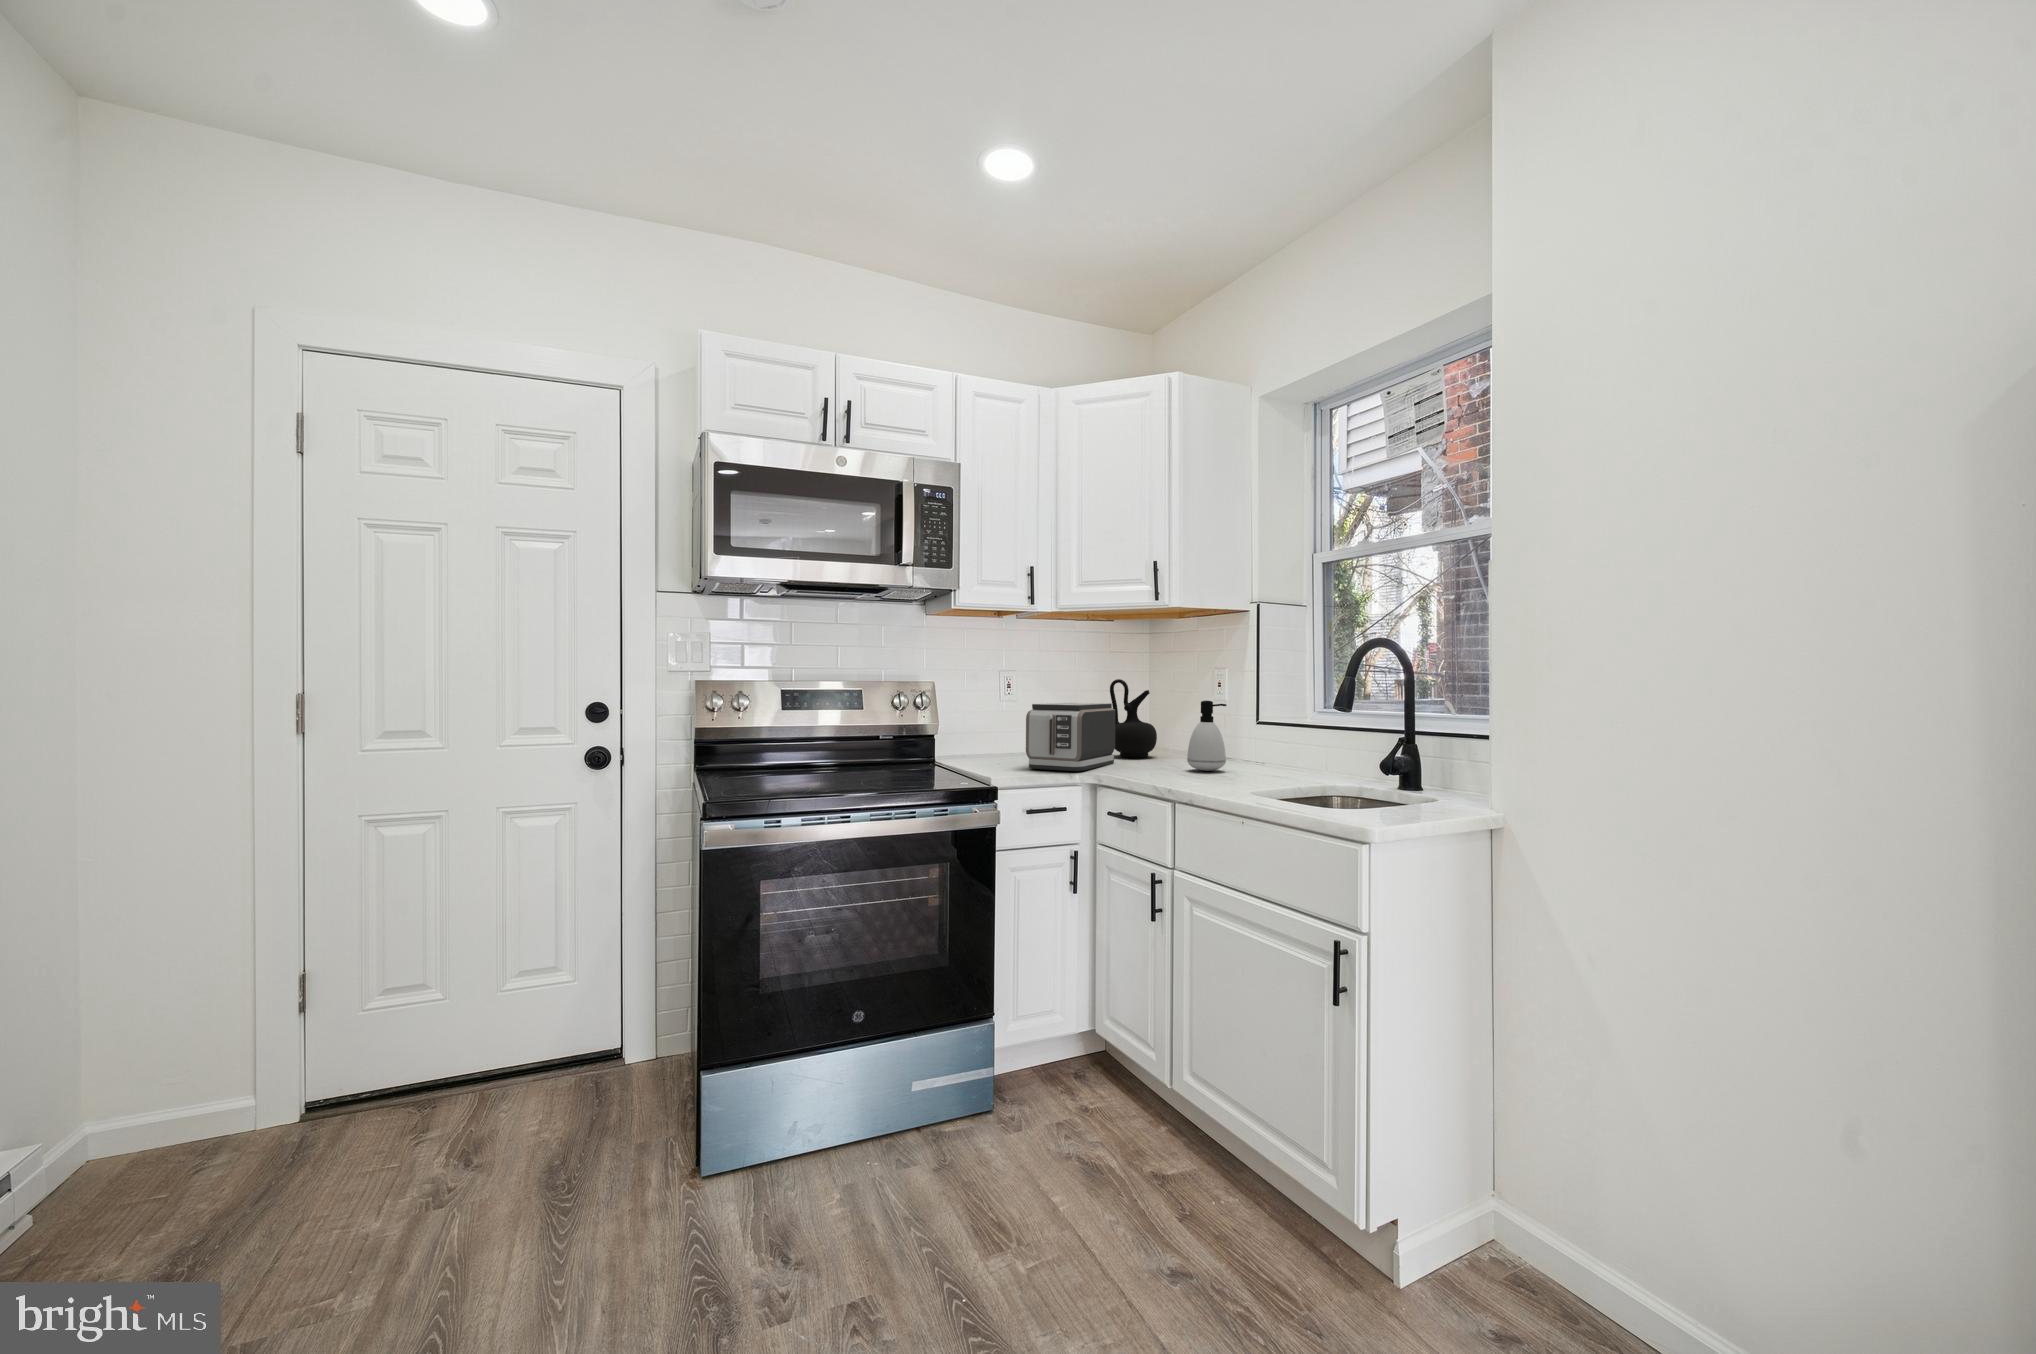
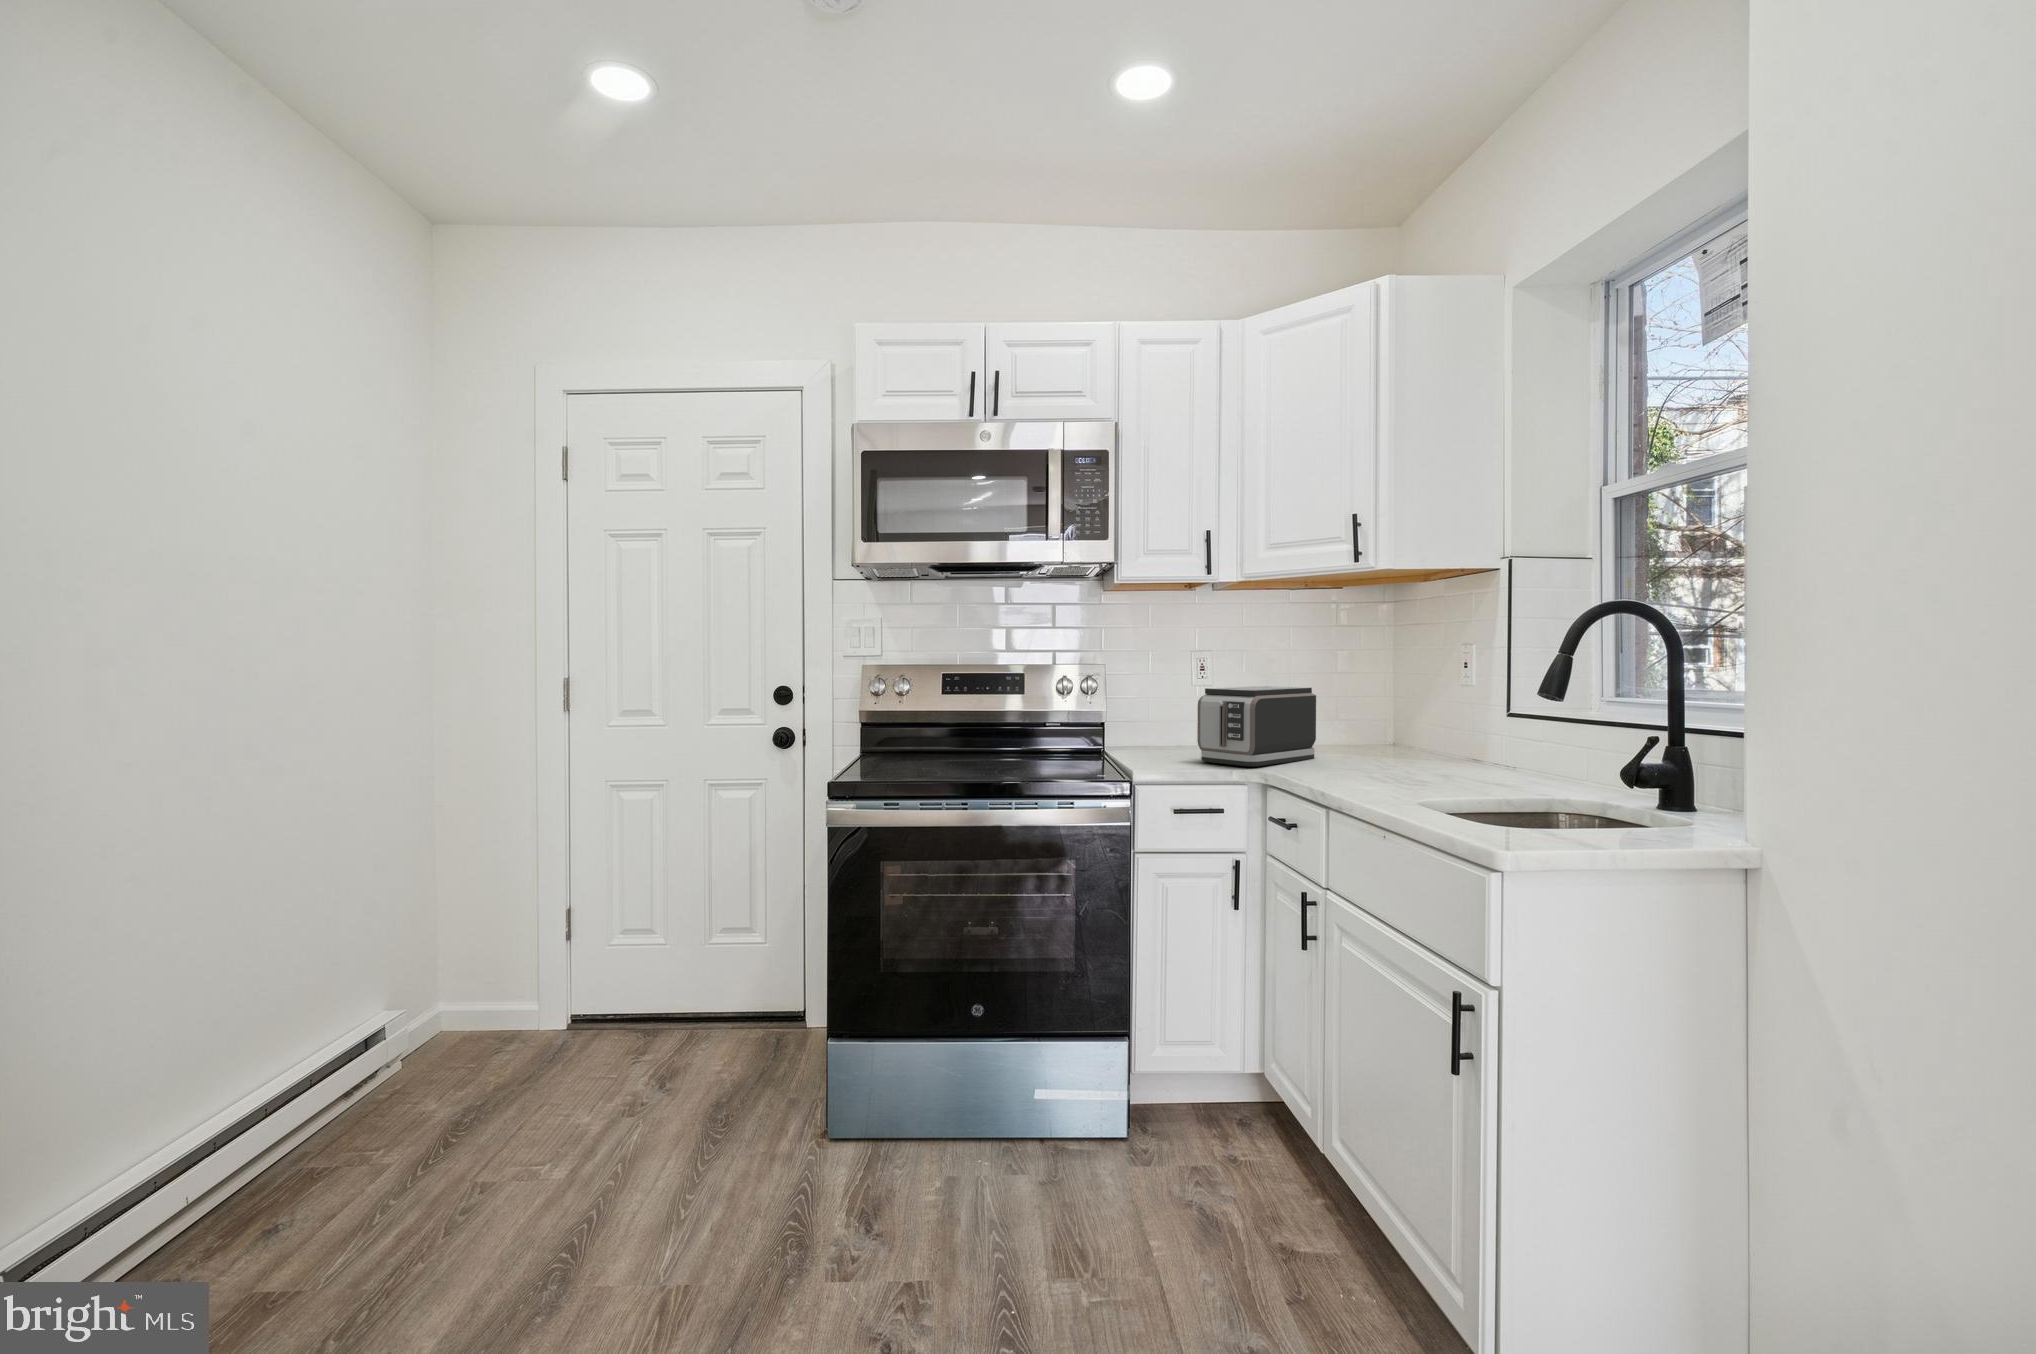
ceramic jug: present [1110,679,1157,758] -> none [1323,658,1381,752]
soap dispenser: present [1187,701,1226,771] -> none [1391,686,1441,772]

